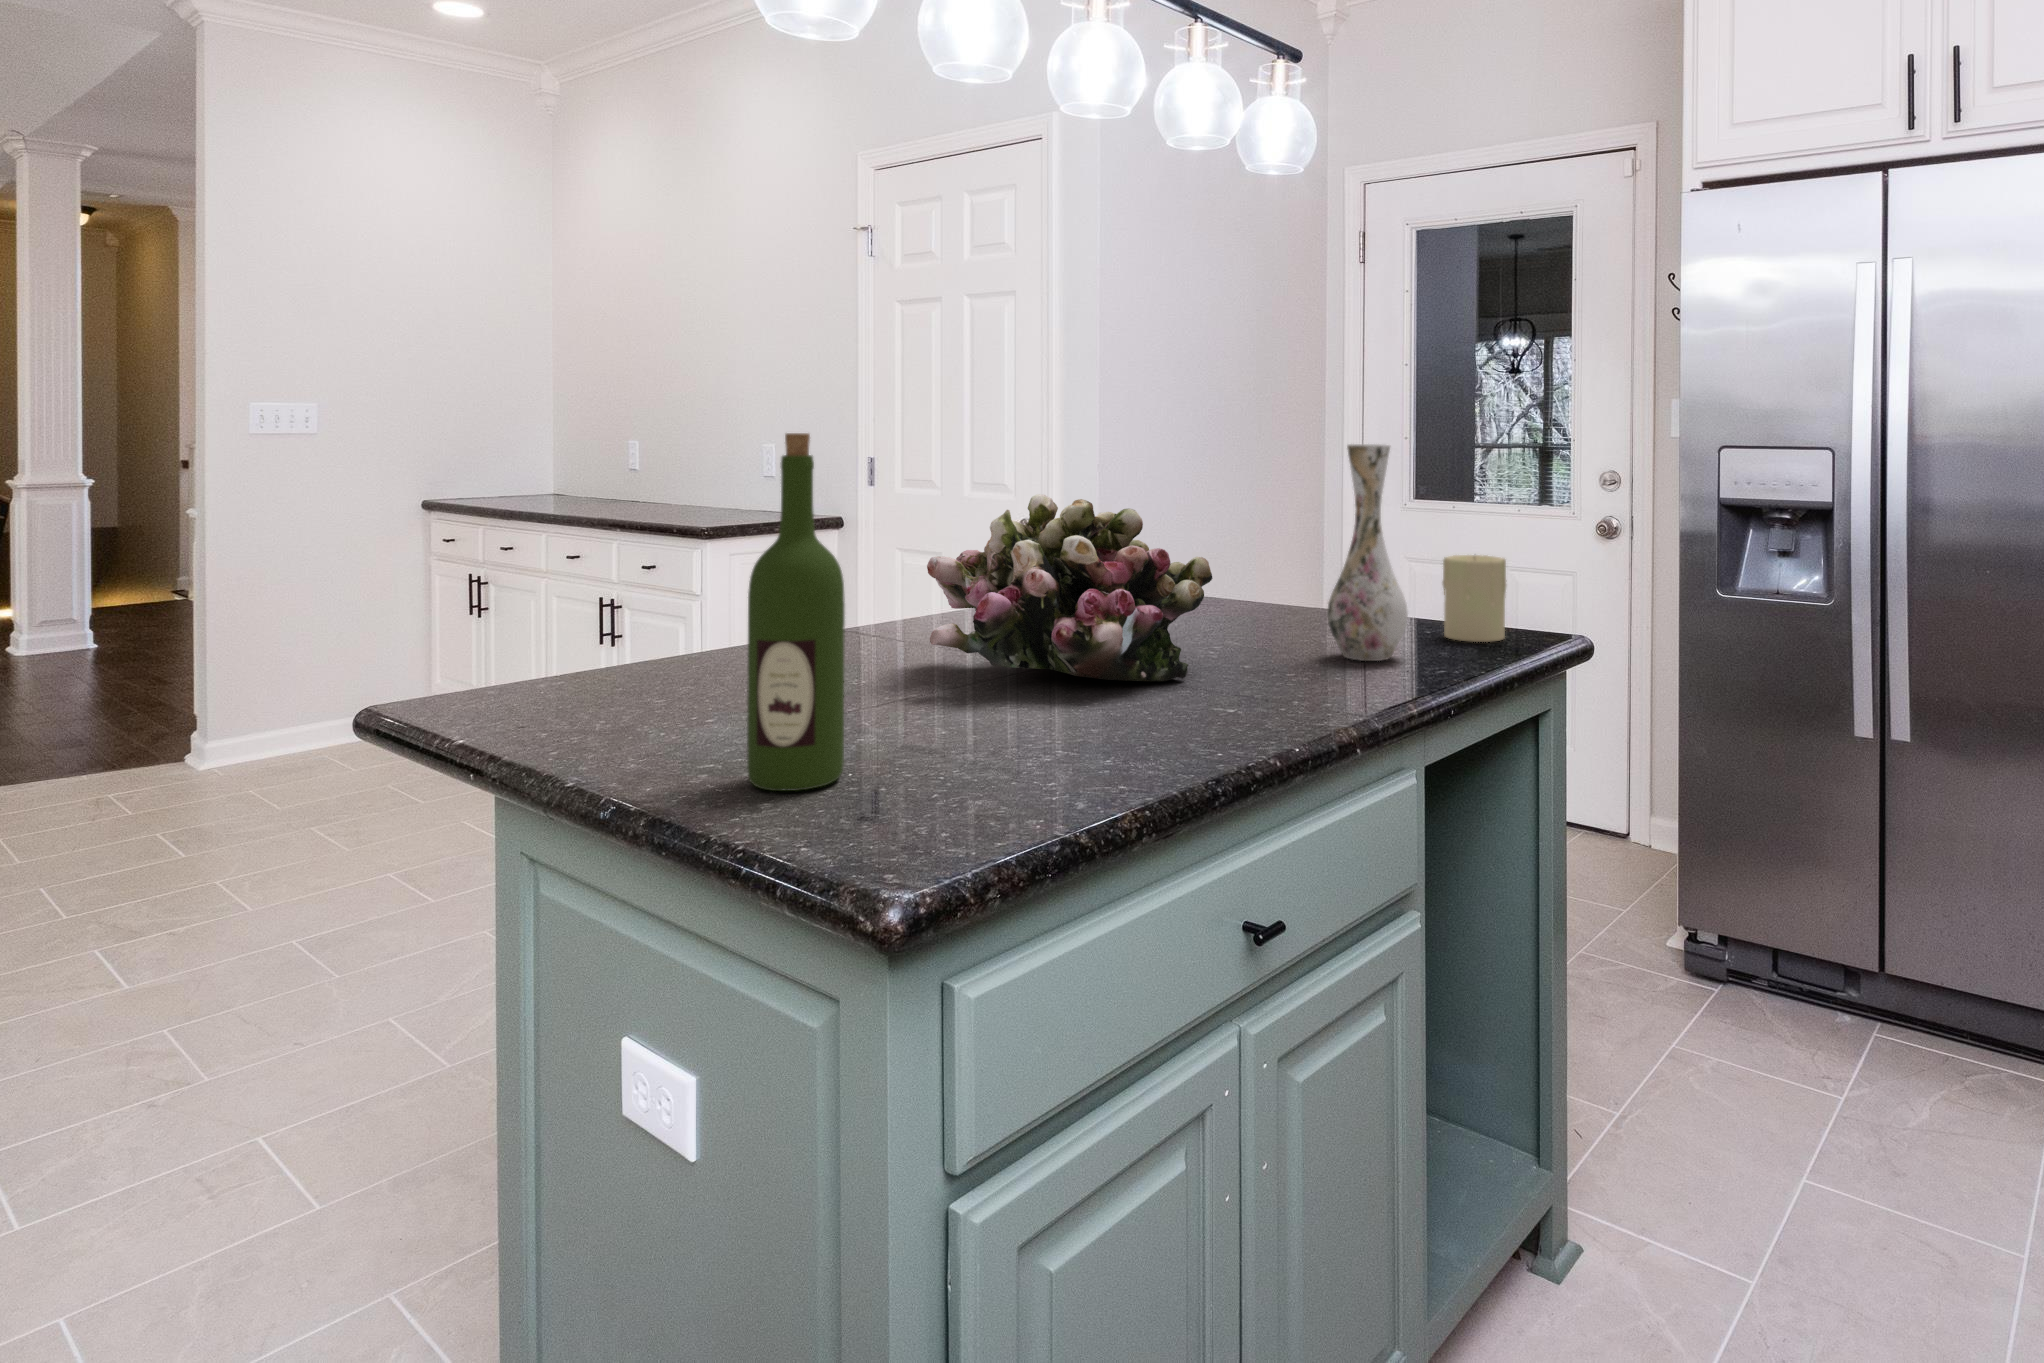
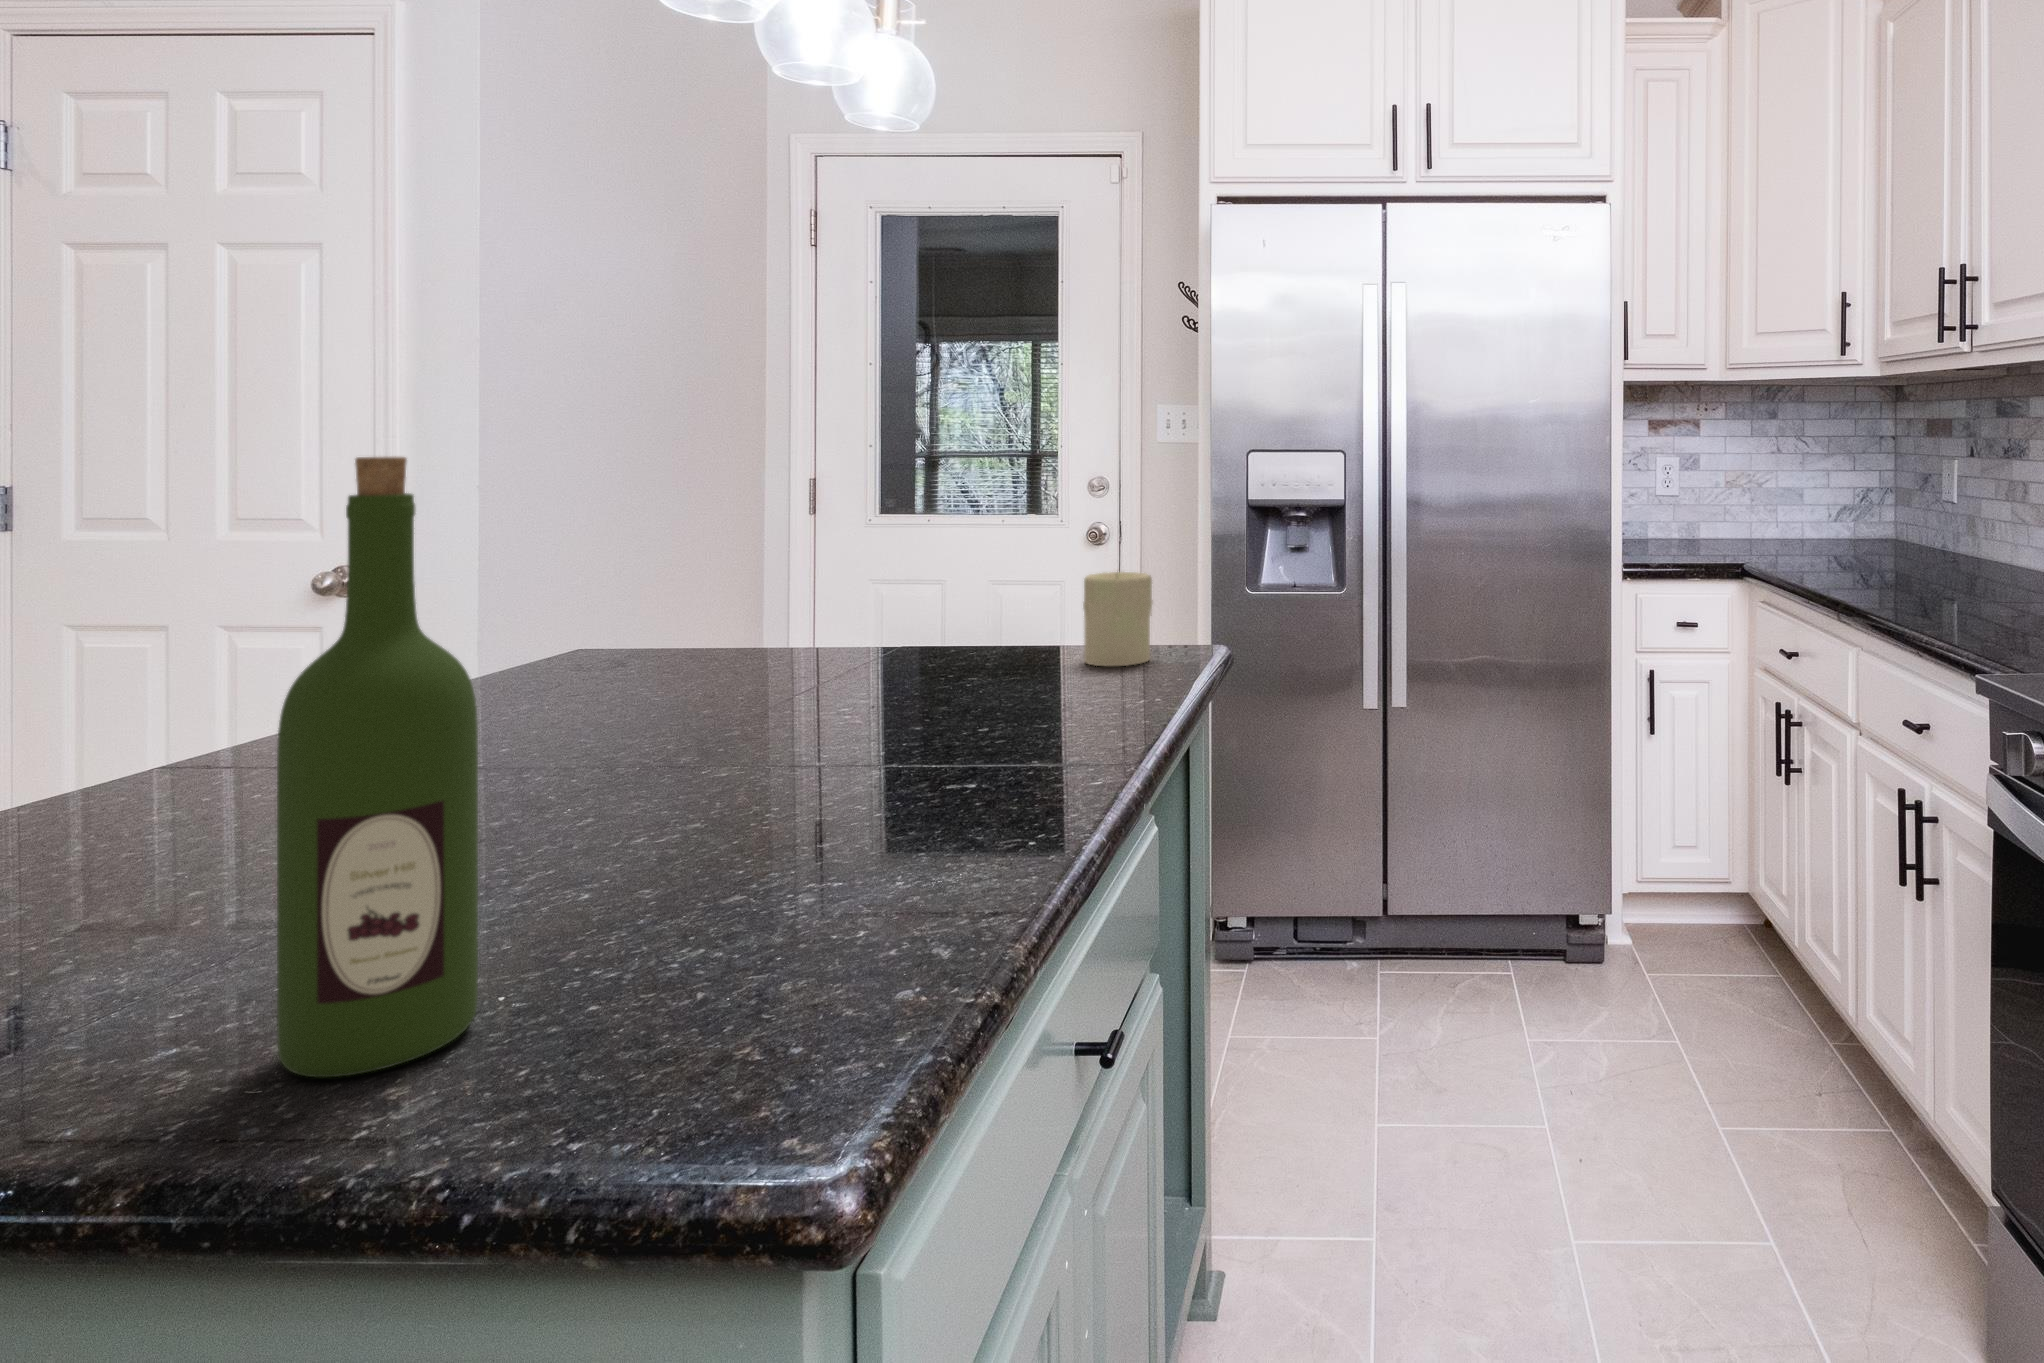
vase: present [1327,444,1408,661] -> none [987,455,1082,704]
flower arrangement: present [927,494,1213,681] -> none [425,534,870,786]

